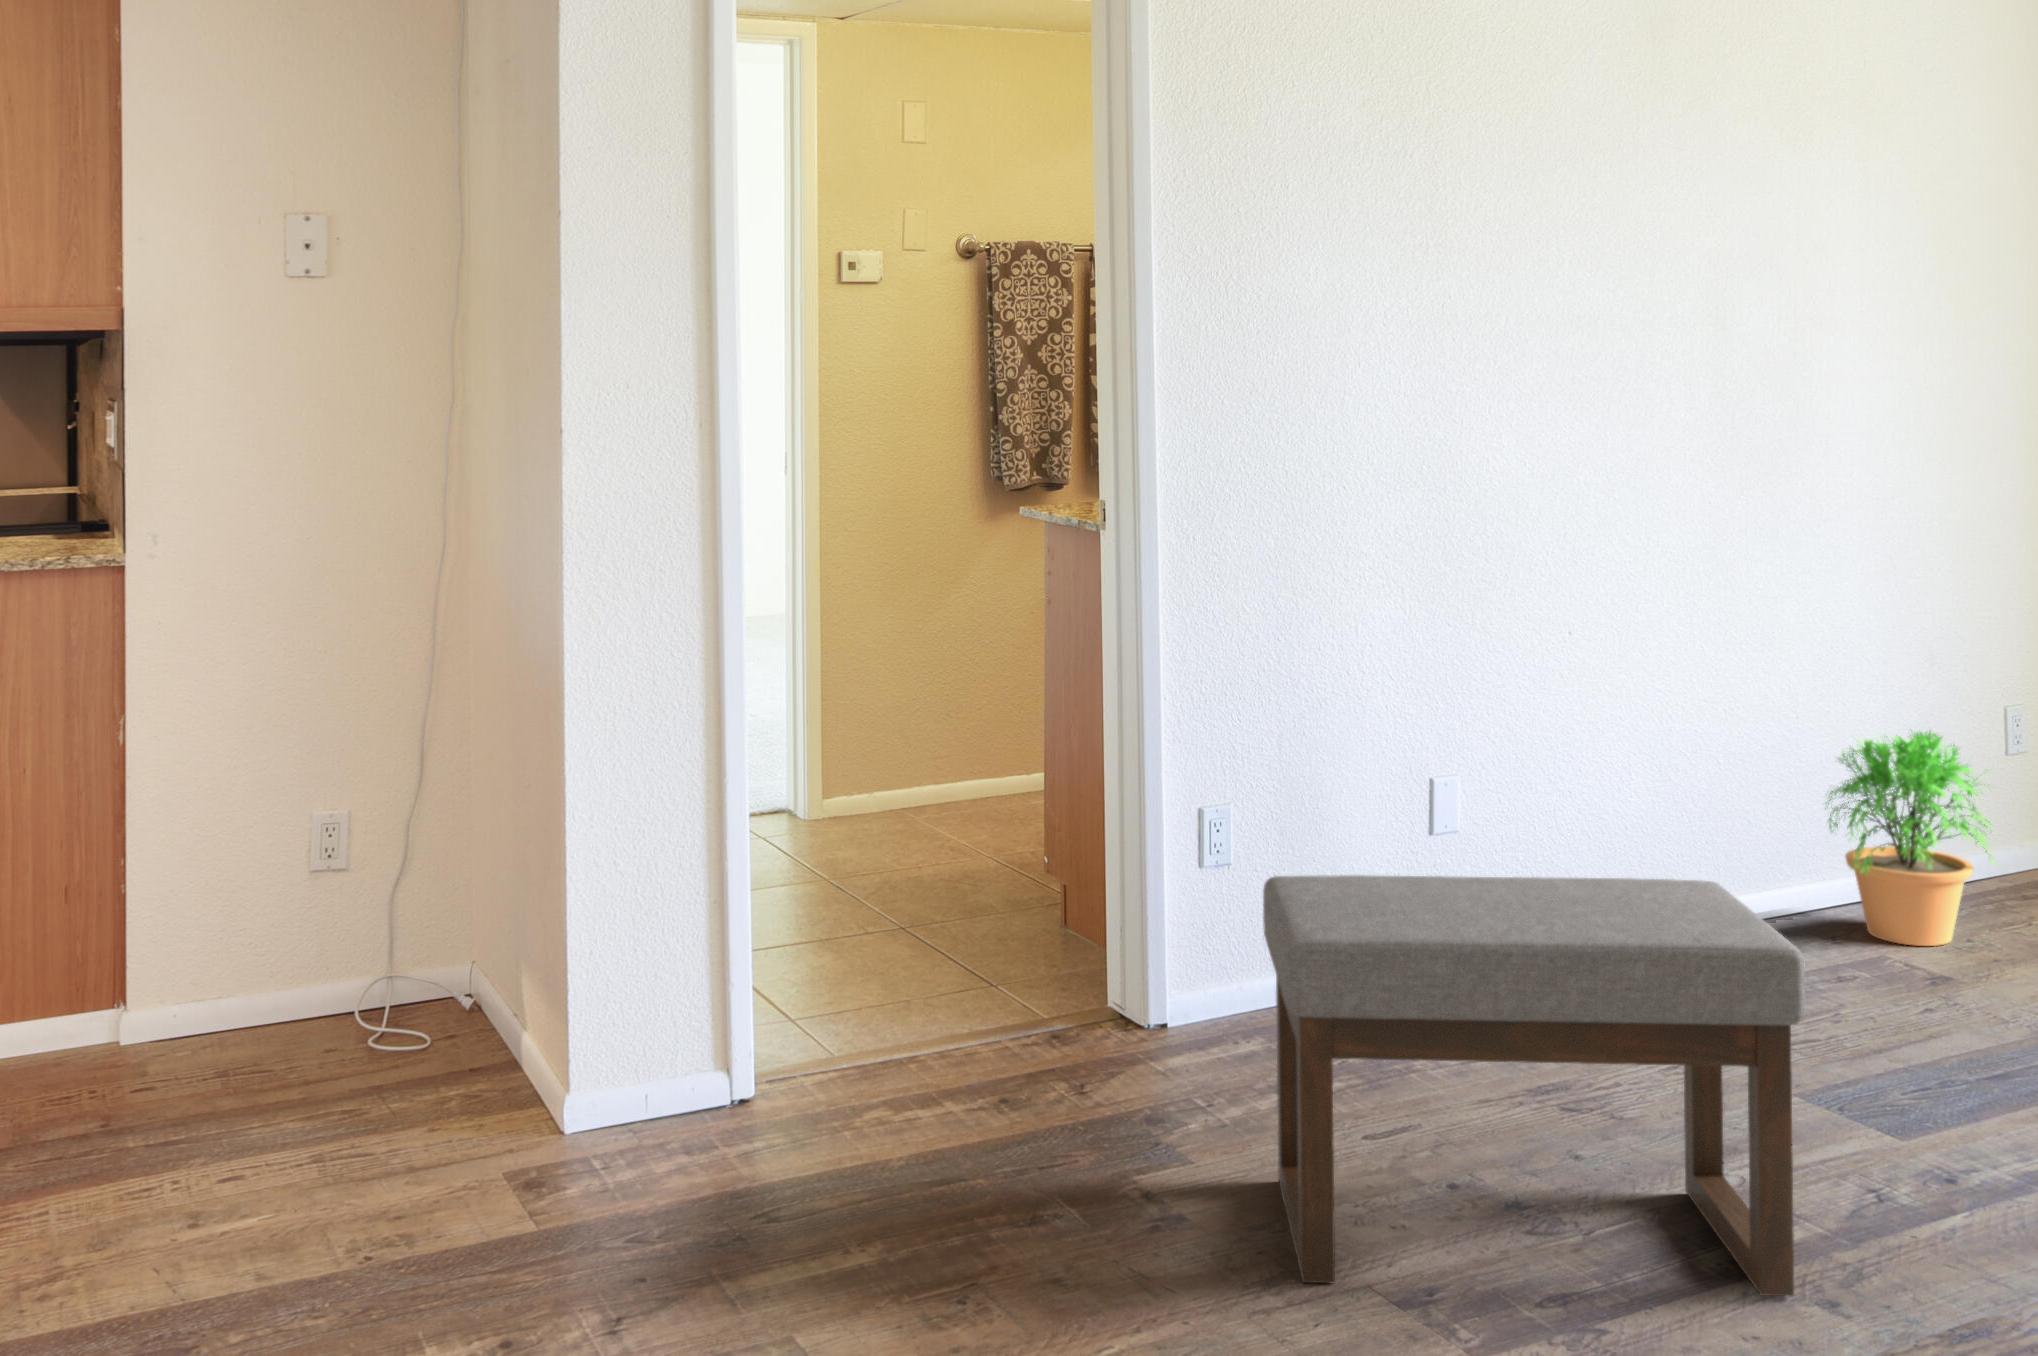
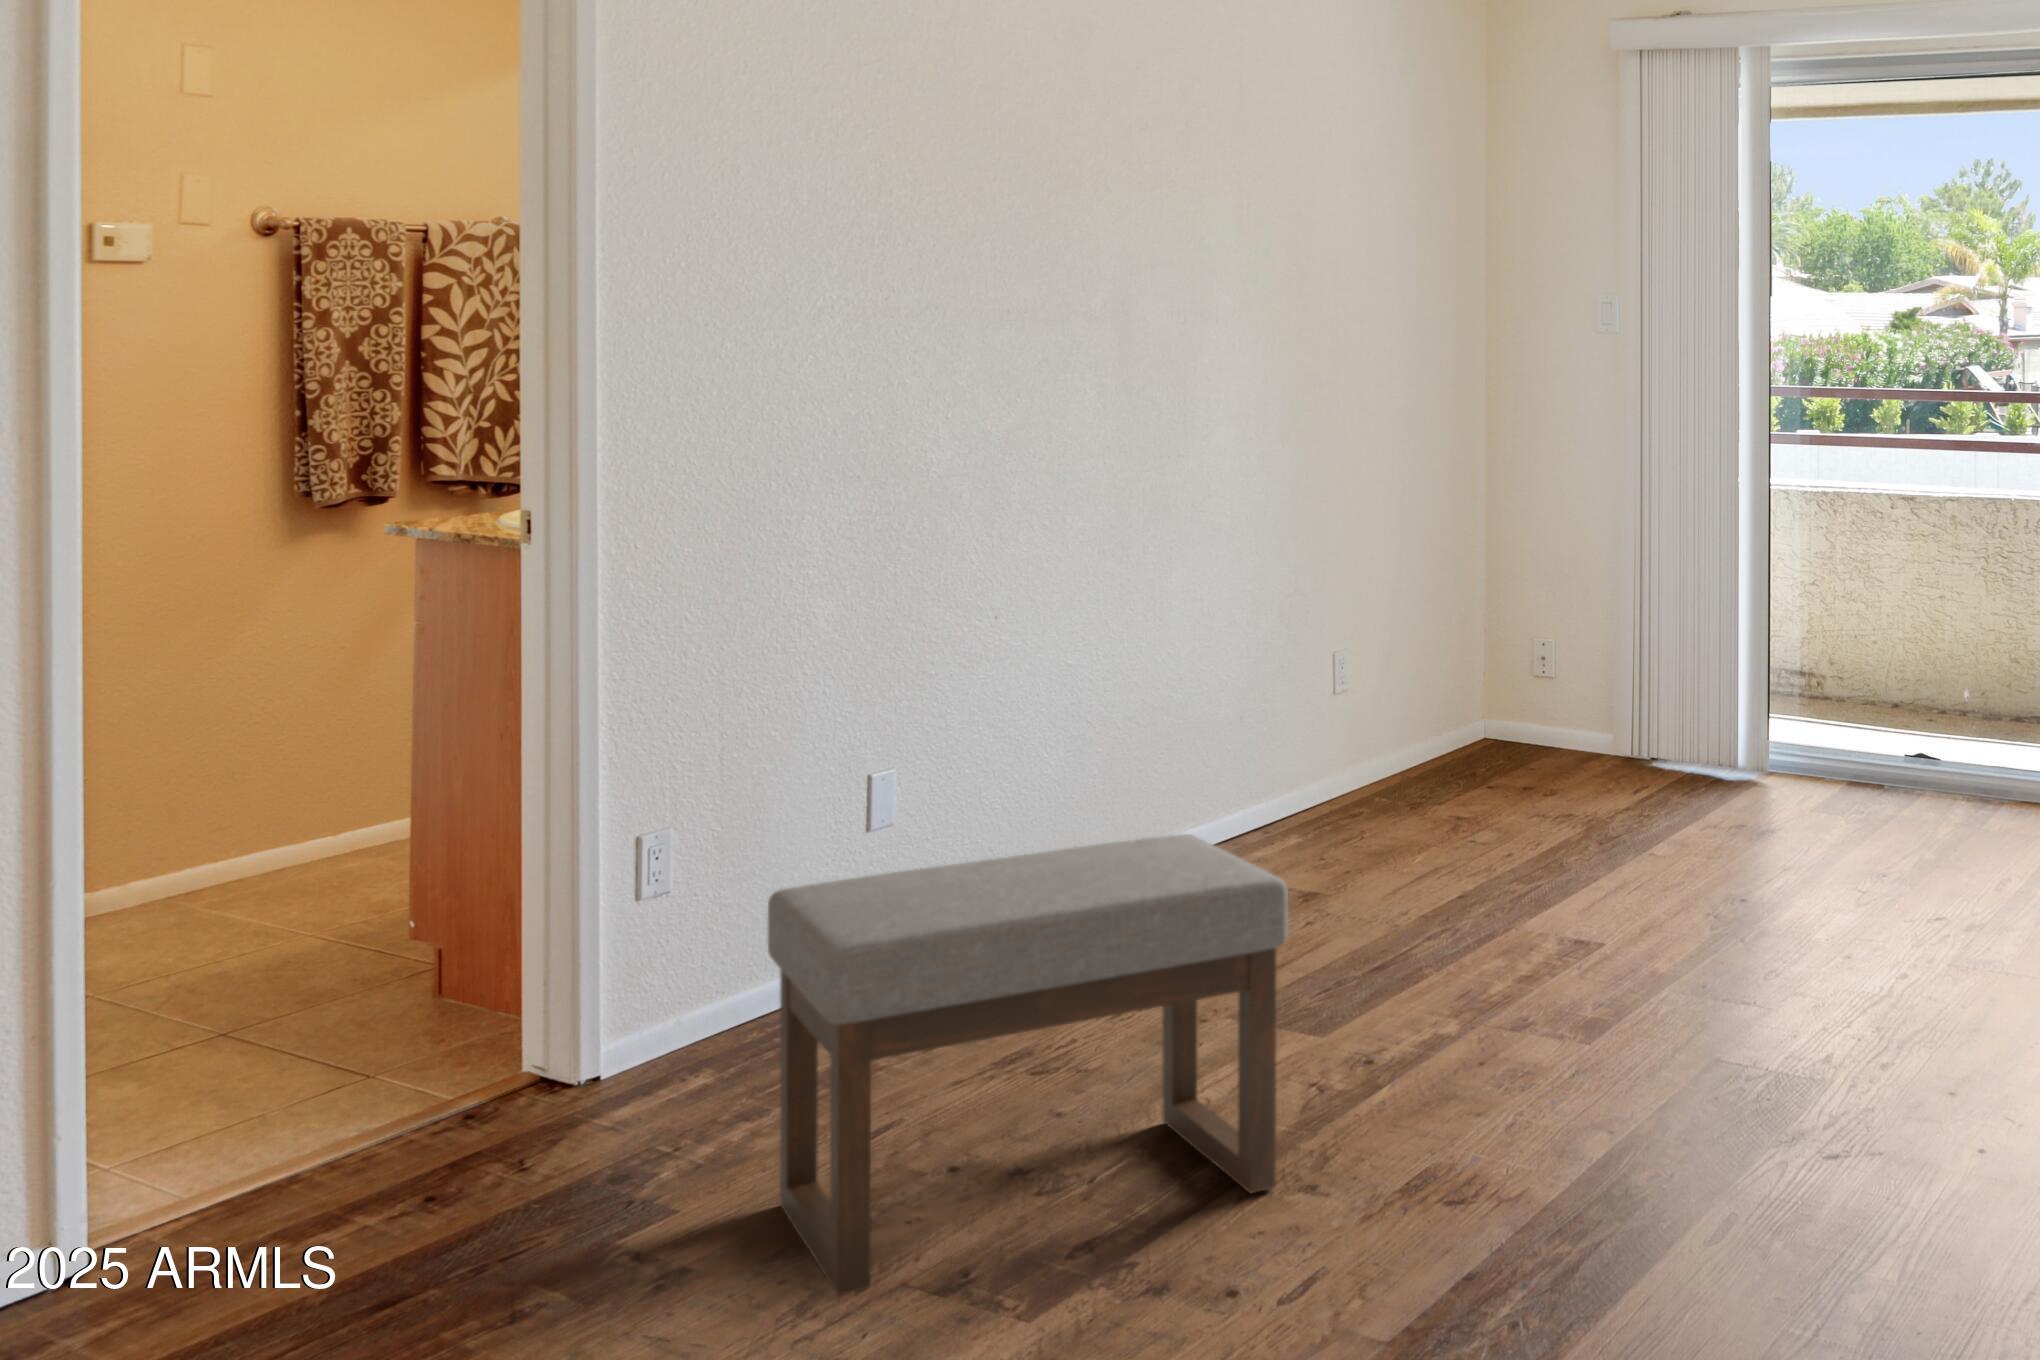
potted plant: present [1825,729,1994,946] -> none [1204,682,1348,875]

